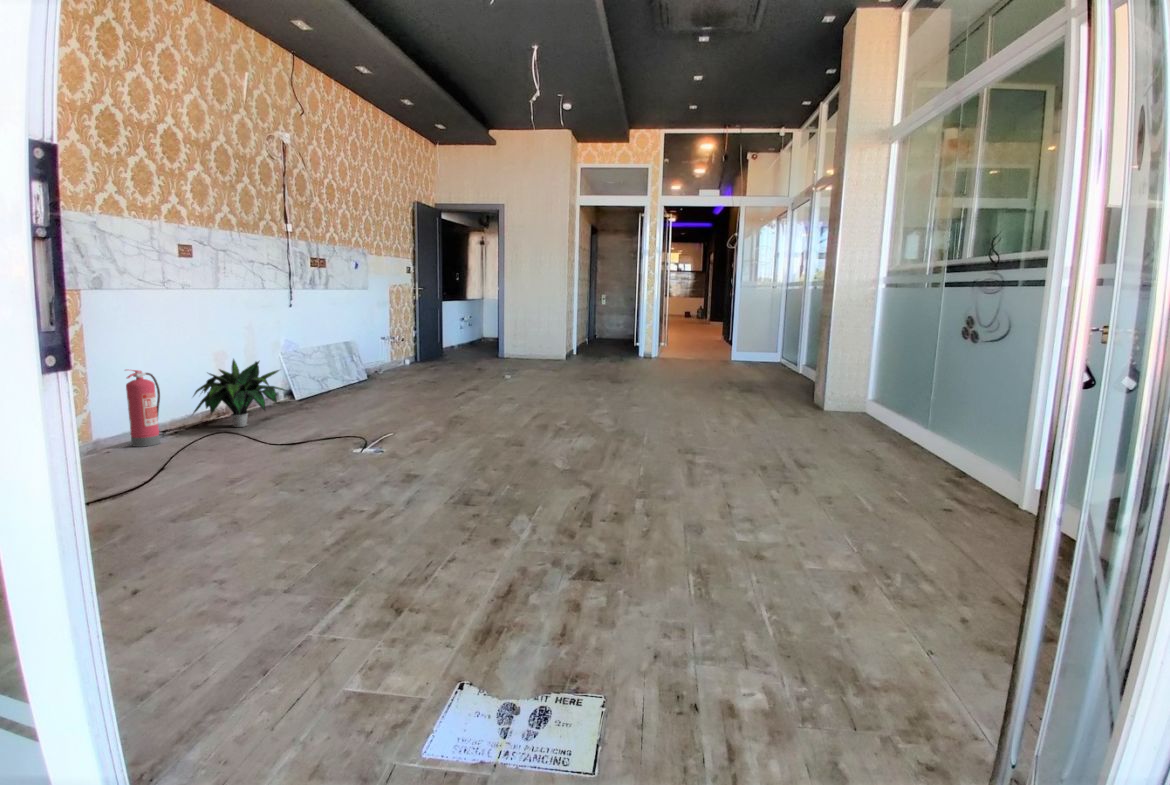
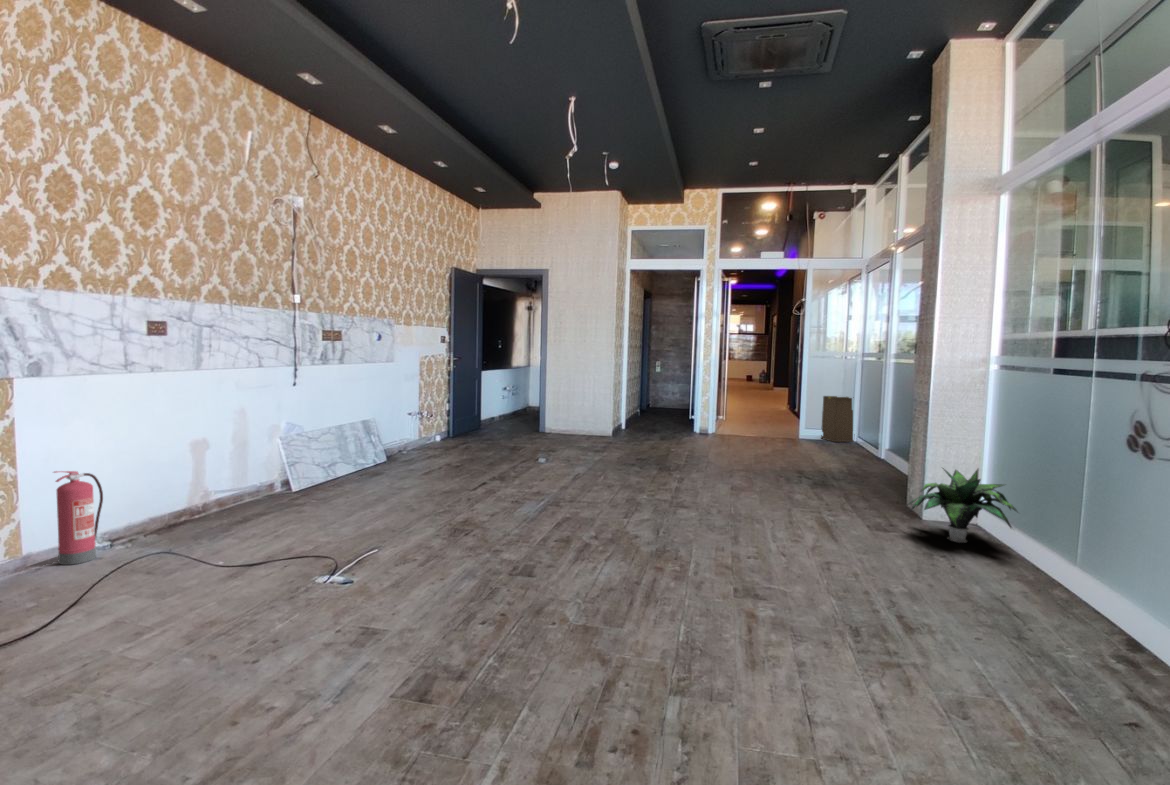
cardboard box: none [750,322,781,363] -> present [821,396,854,442]
potted plant: present [193,359,287,427] -> present [910,468,1017,543]

